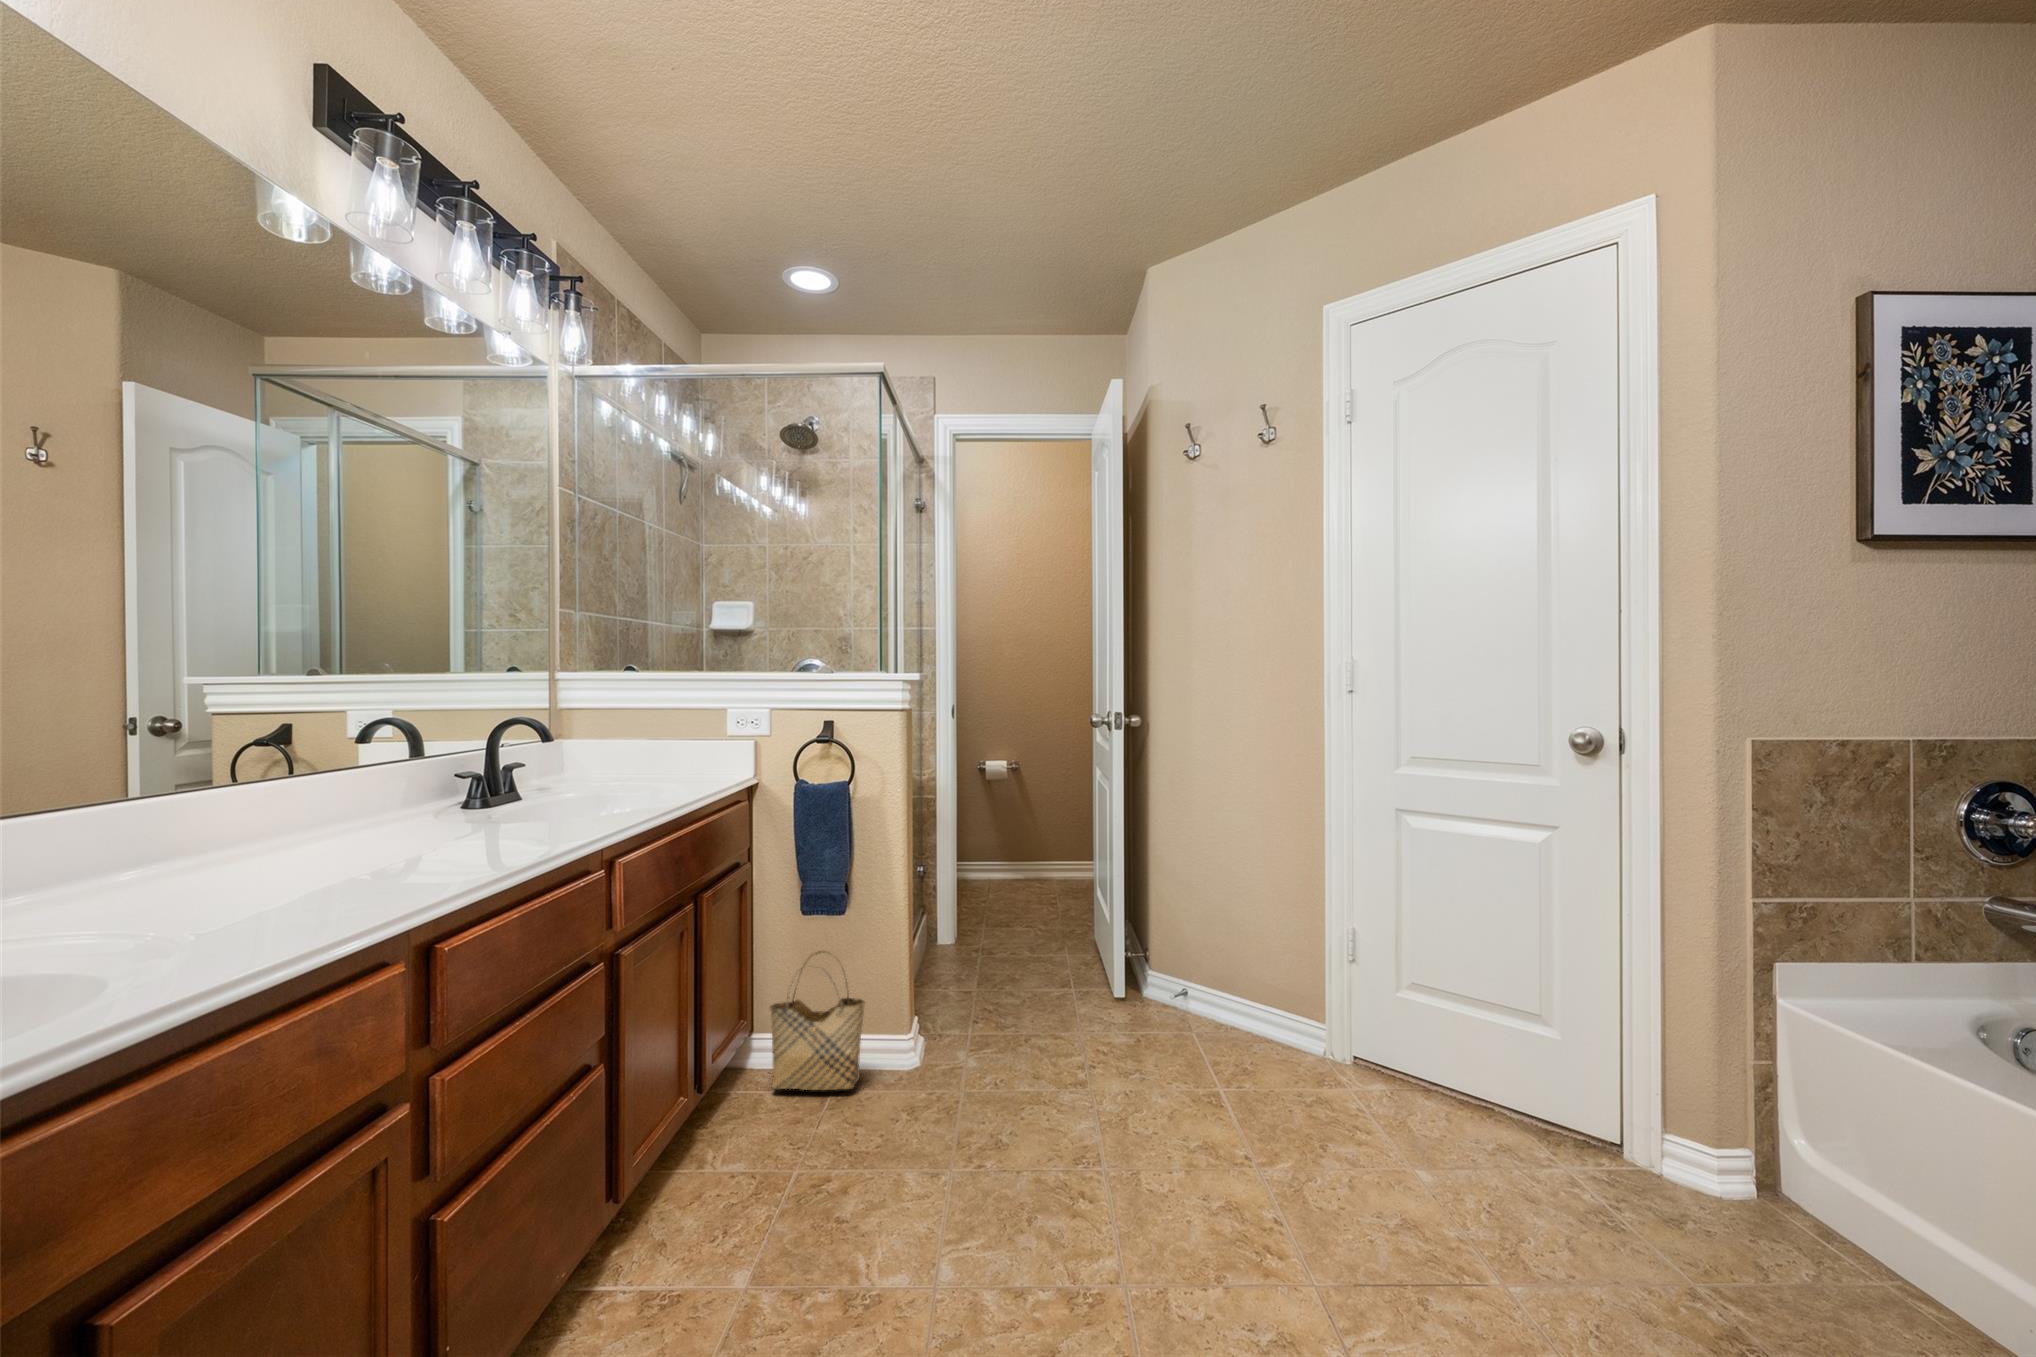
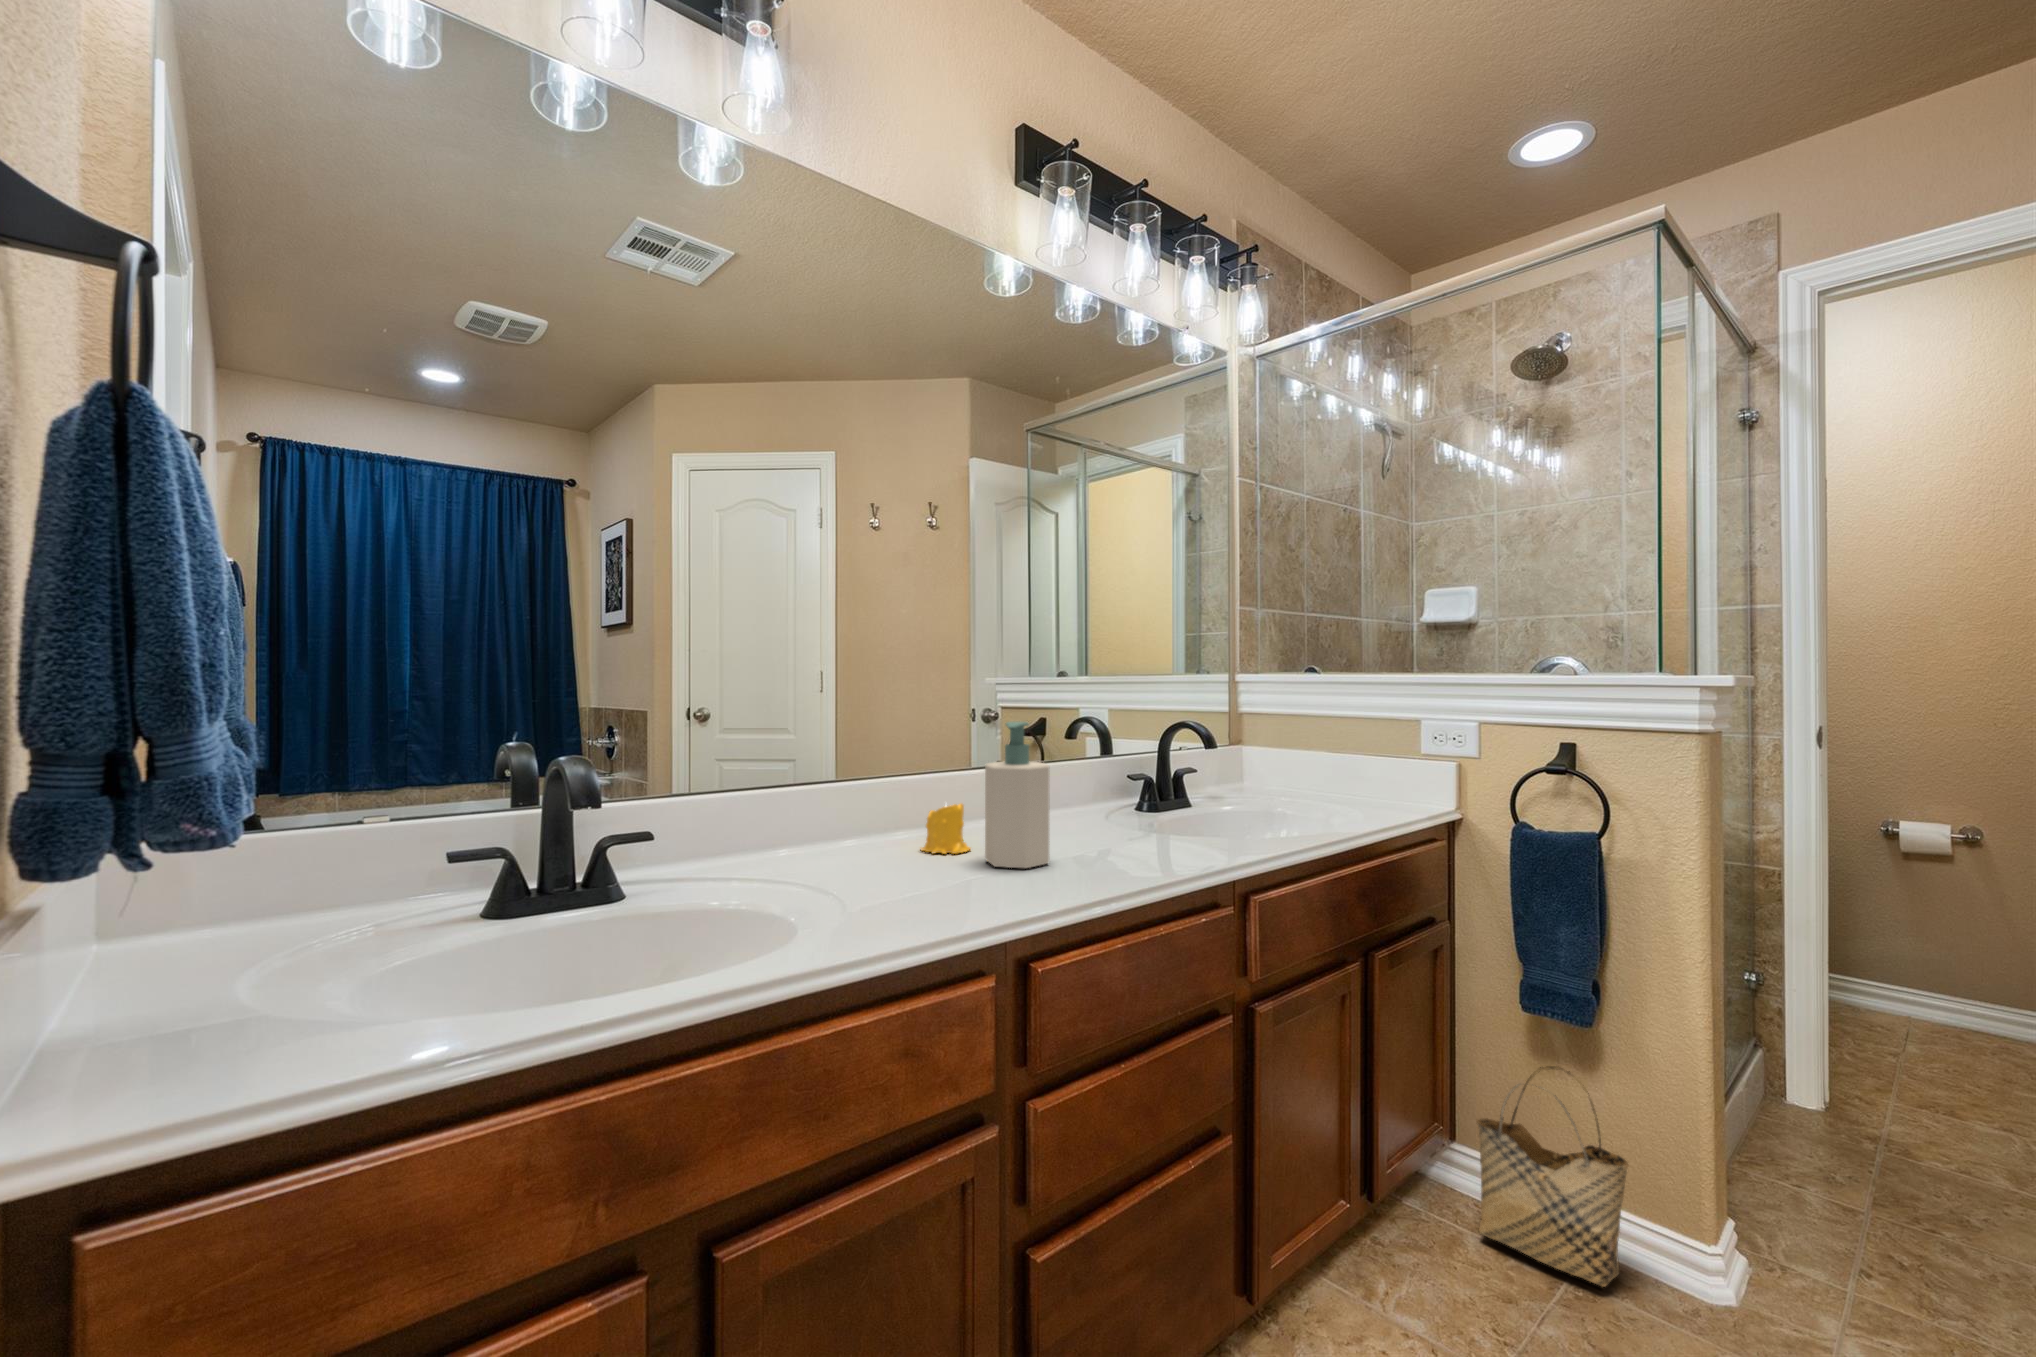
soap bottle: none [331,721,415,871] -> present [985,722,1050,868]
candle: none [220,812,298,872] -> present [921,804,971,854]

